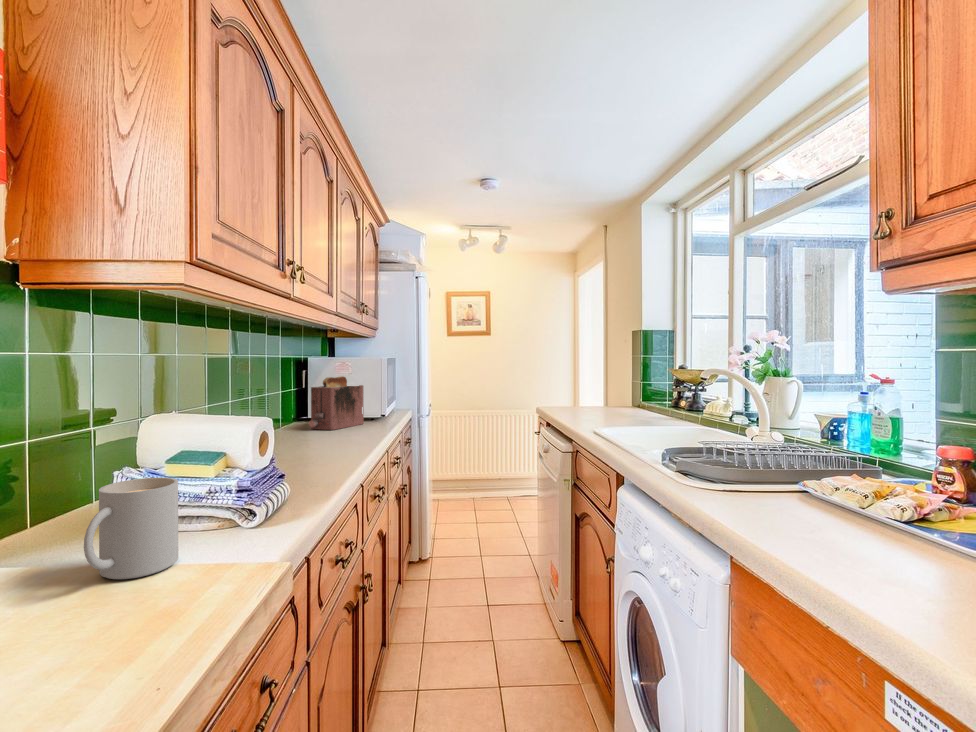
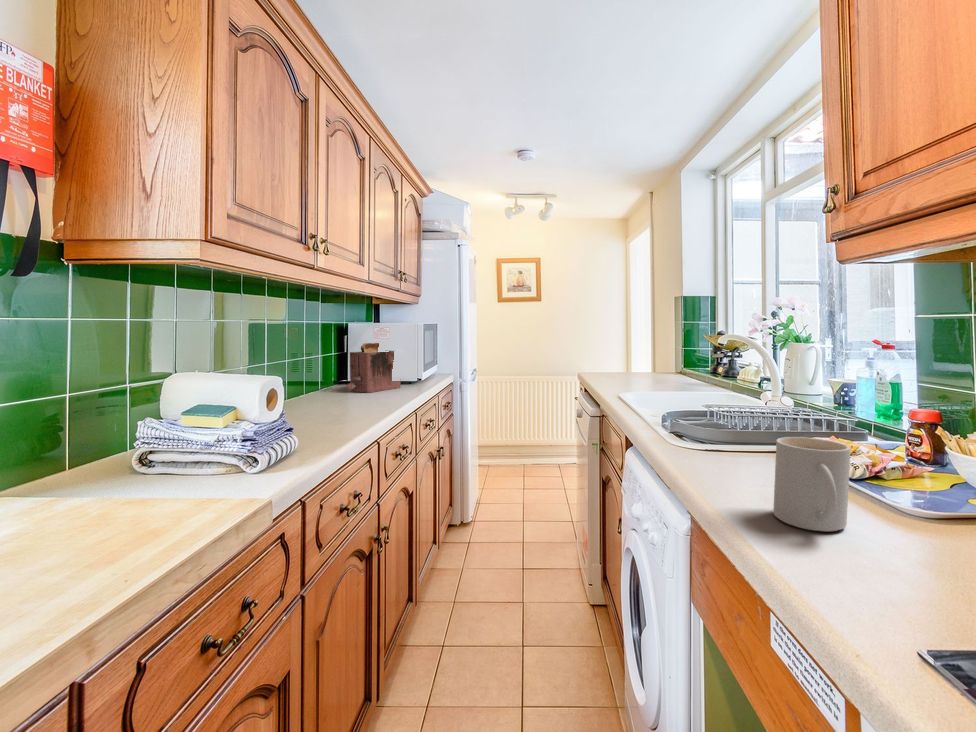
mug: present [84,477,178,579] -> present [773,437,851,531]

